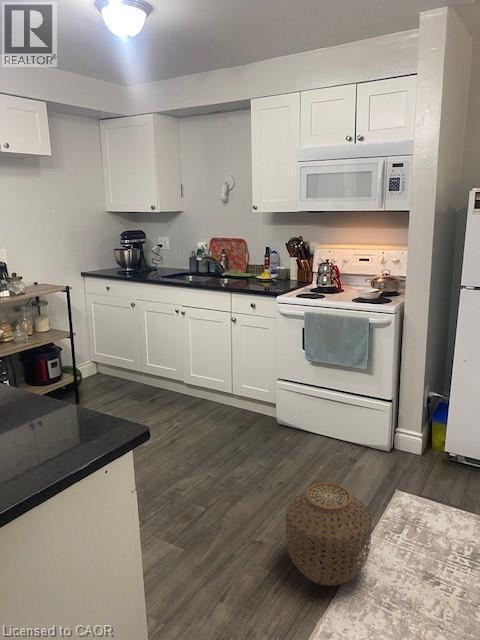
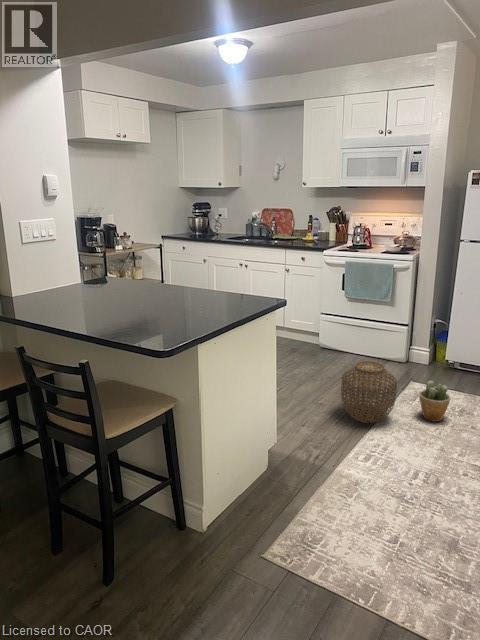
potted plant: none [408,514,456,580] -> present [420,381,450,422]

